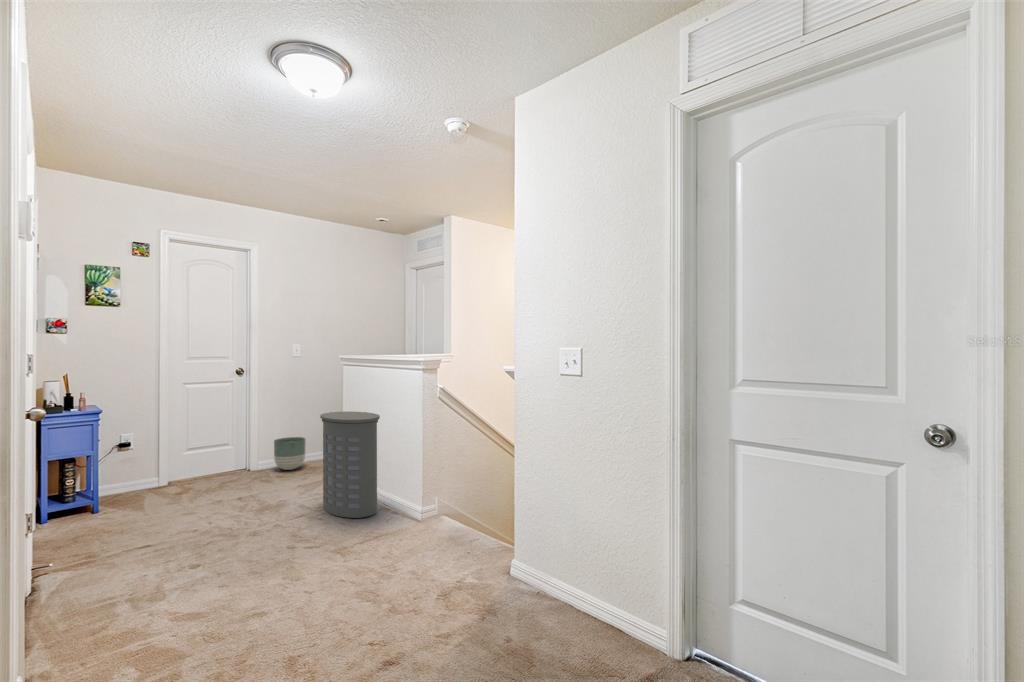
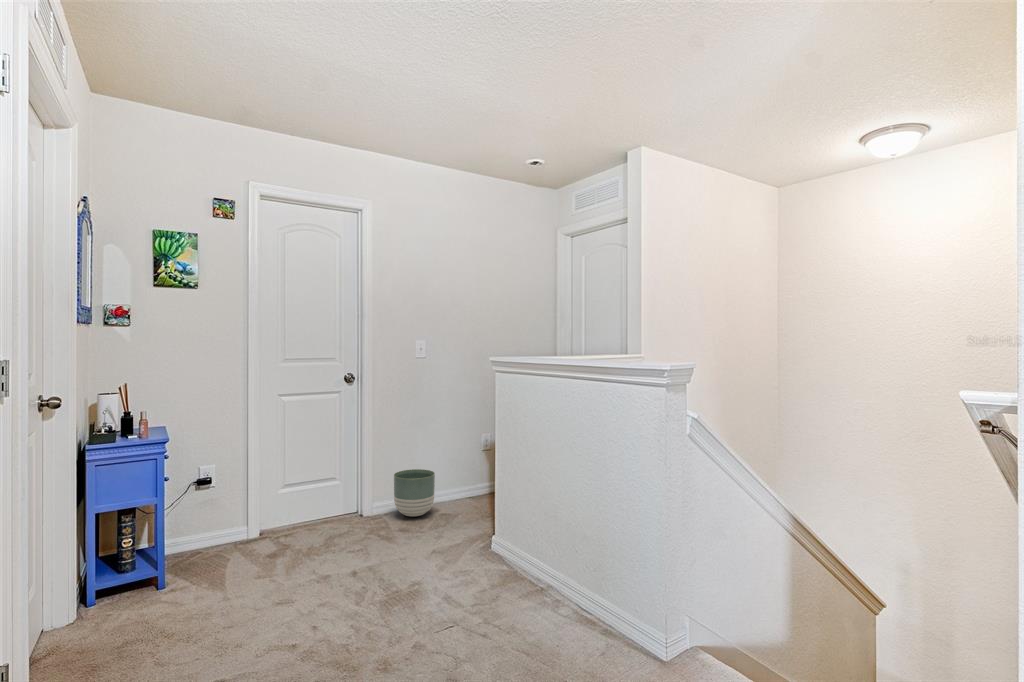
laundry hamper: present [320,411,380,518] -> none [478,450,577,639]

